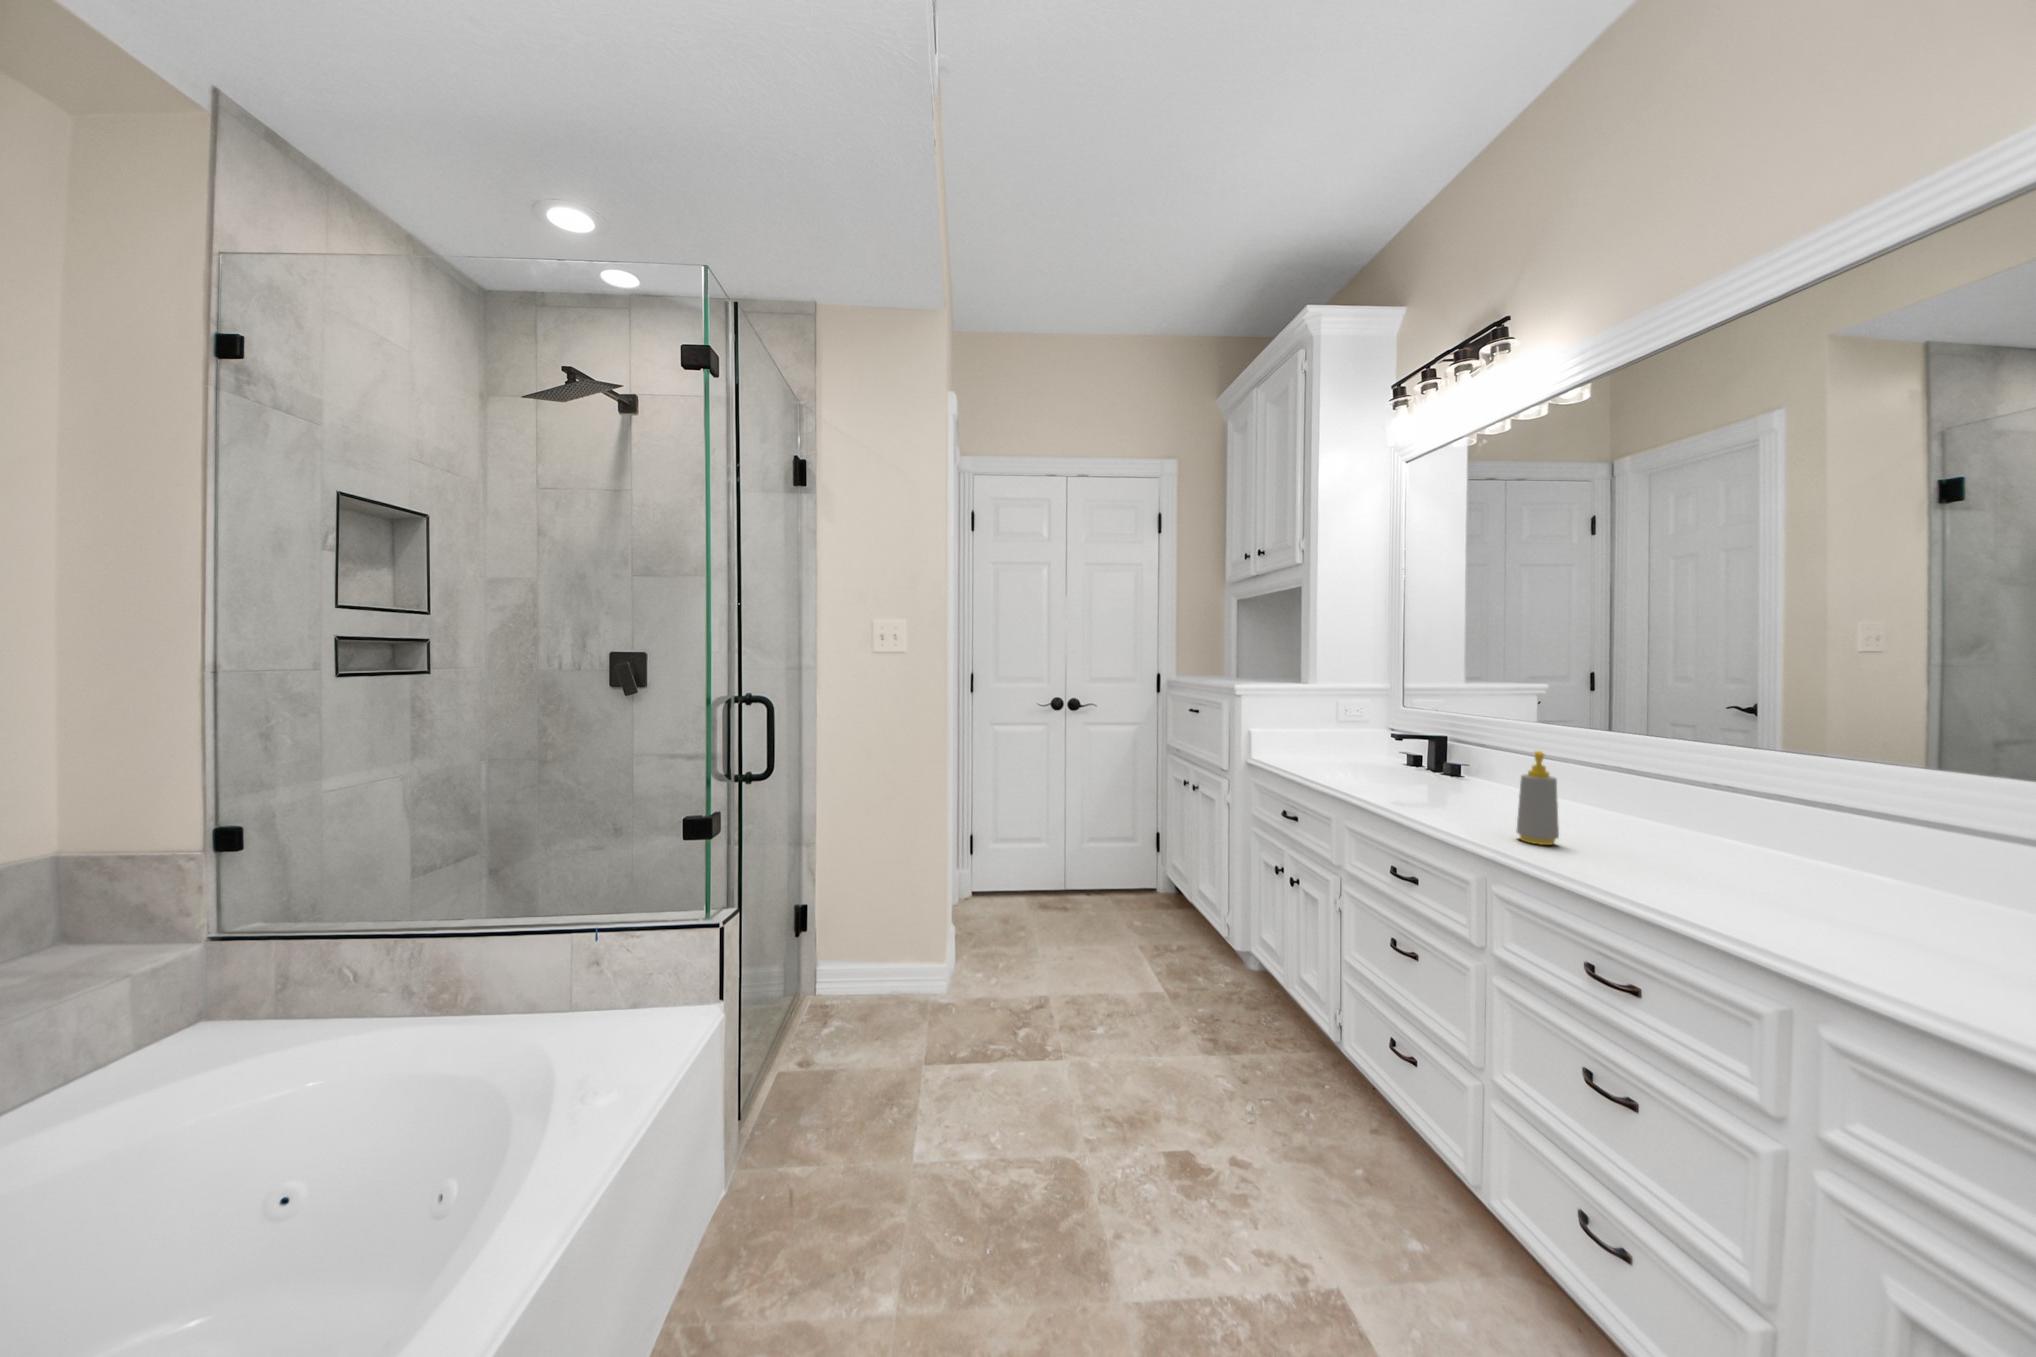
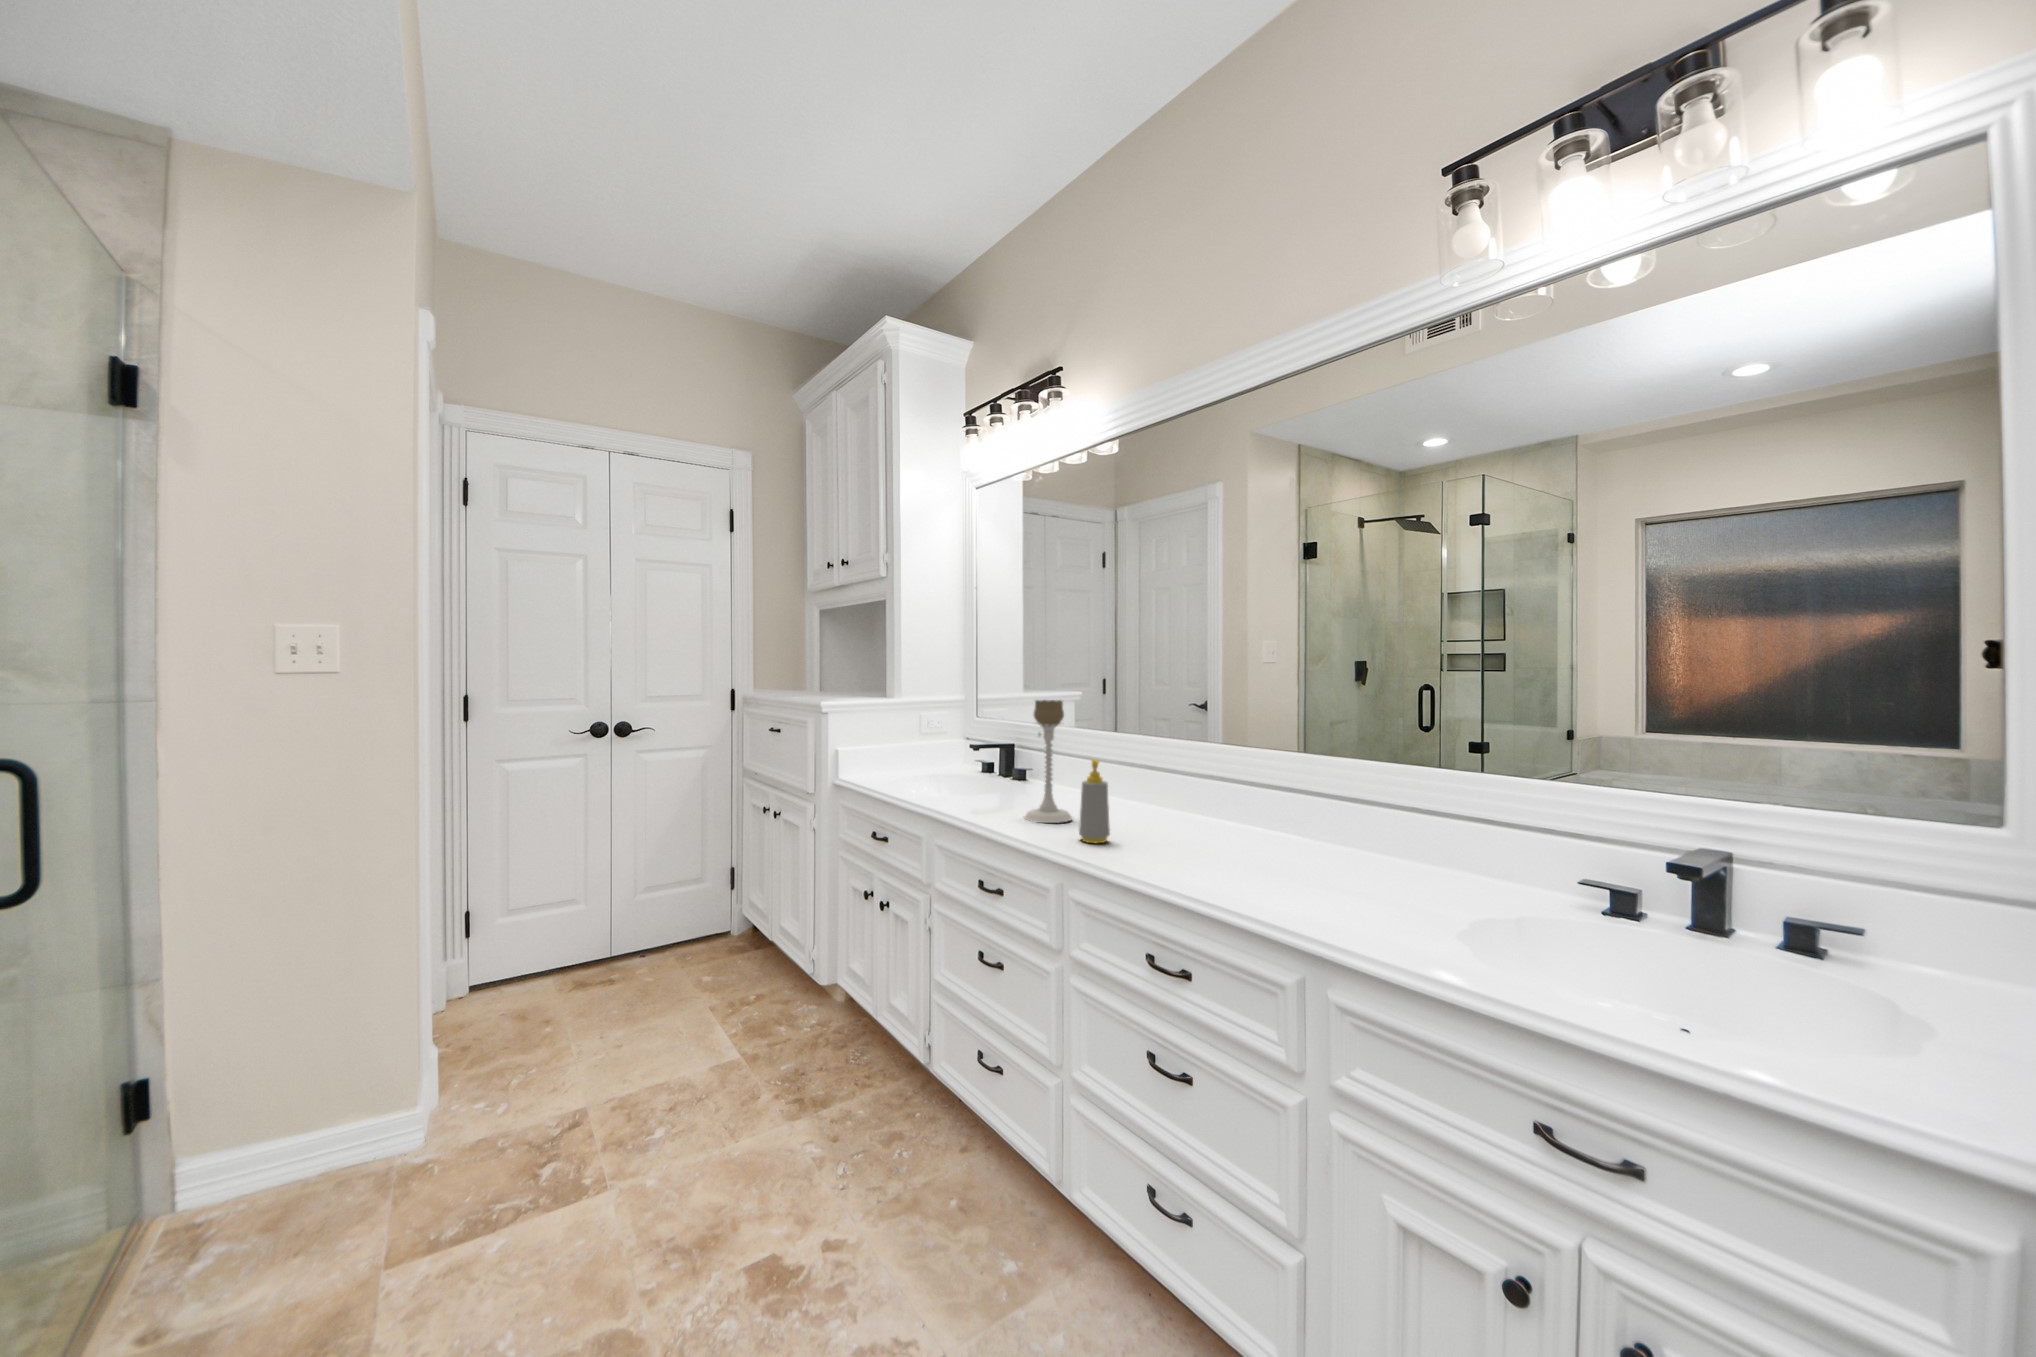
candle holder: none [1450,686,1514,820] -> present [1025,700,1072,823]

